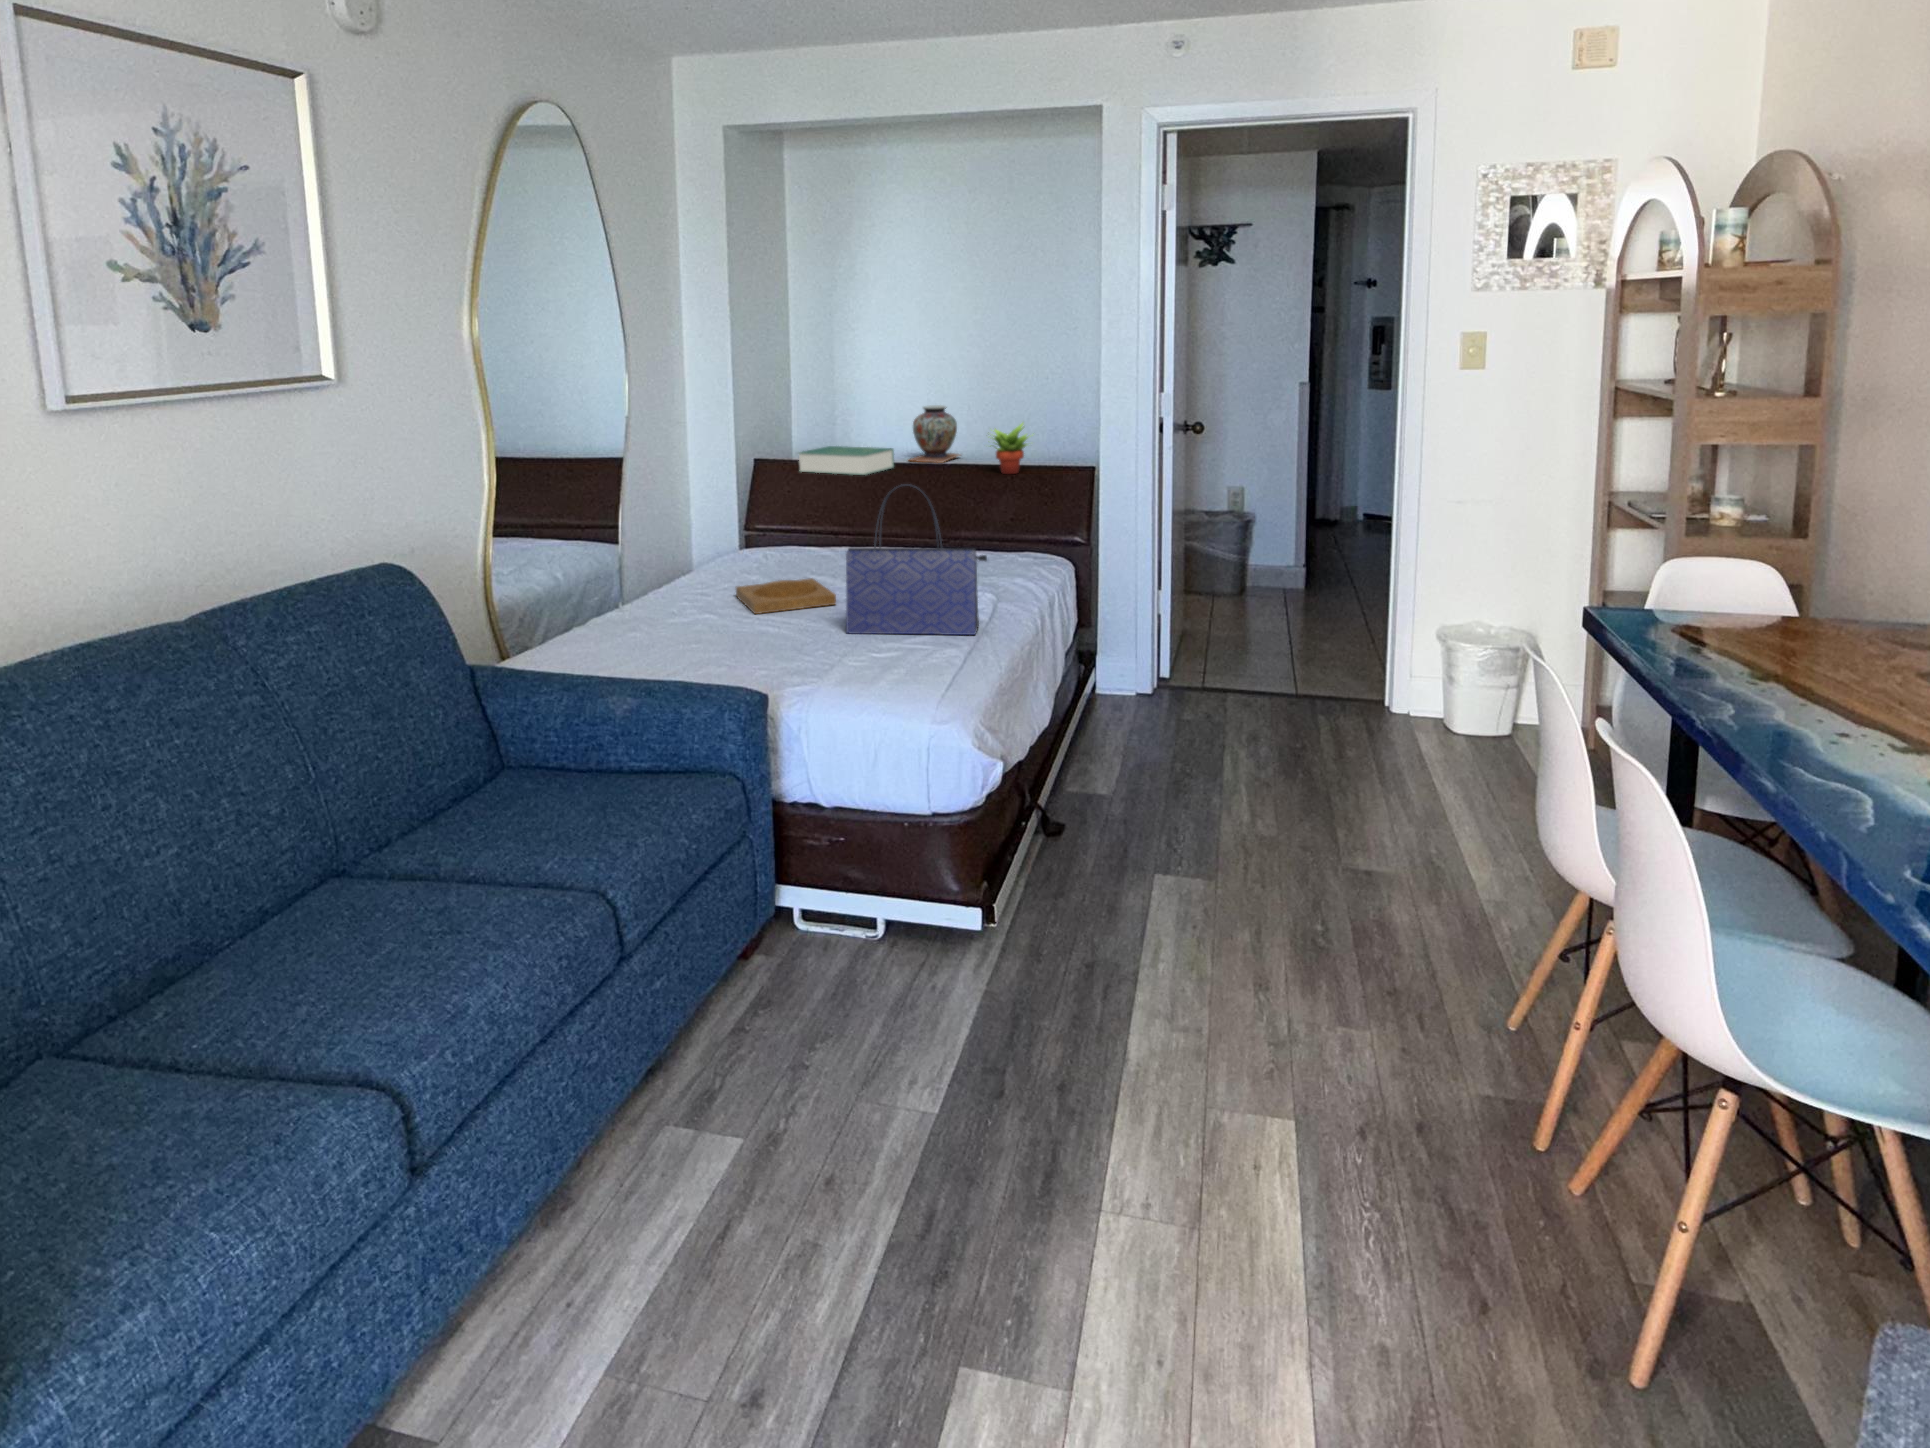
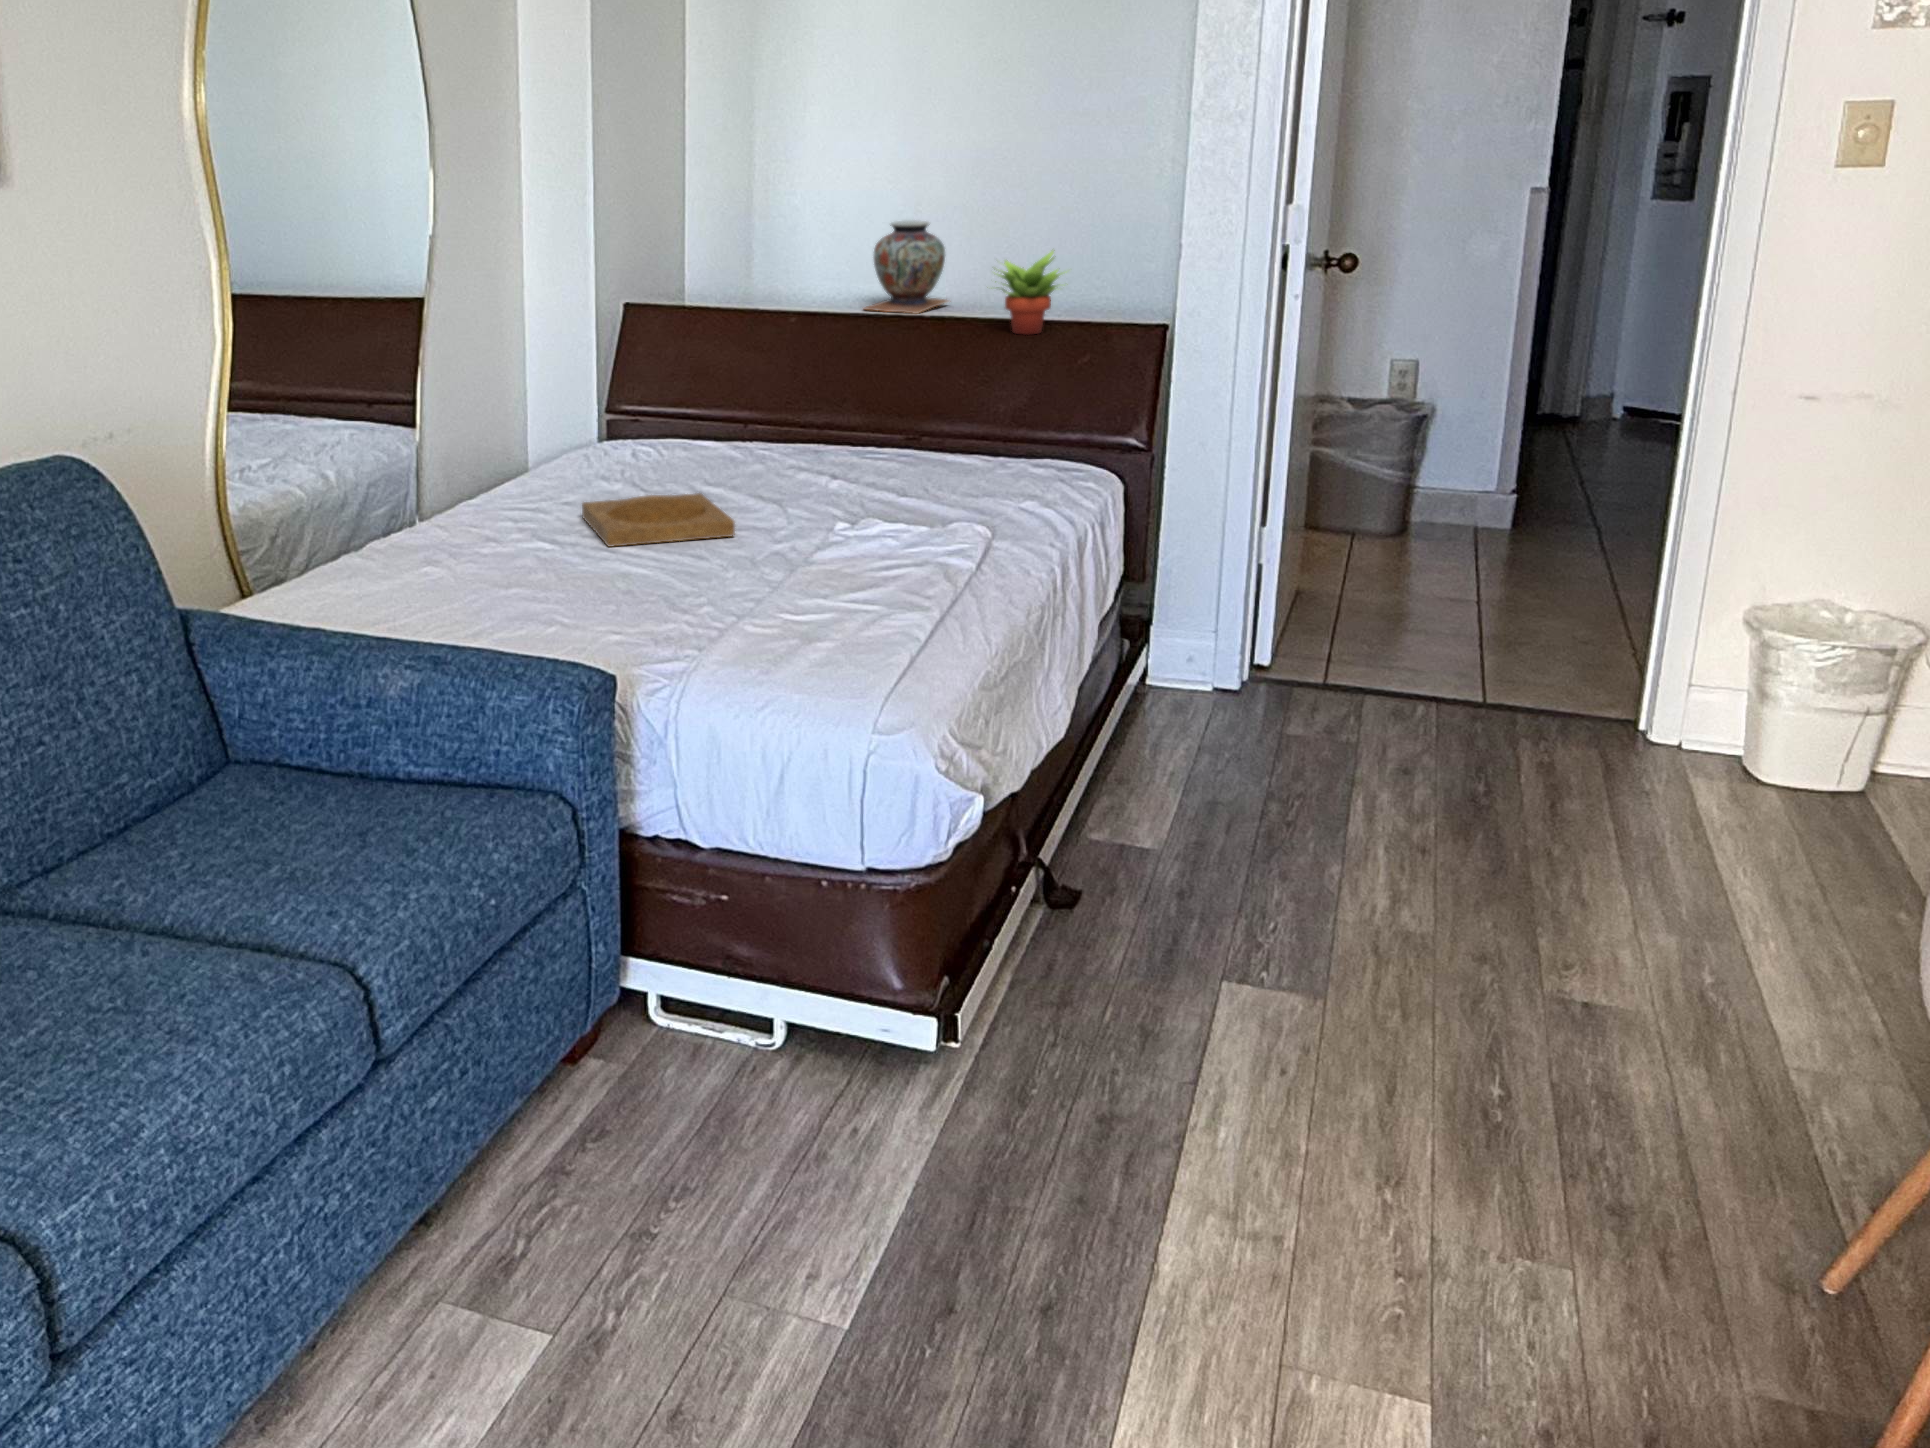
book: present [799,446,894,475] -> none [689,284,840,332]
tote bag: present [846,484,987,635] -> none [746,351,976,595]

